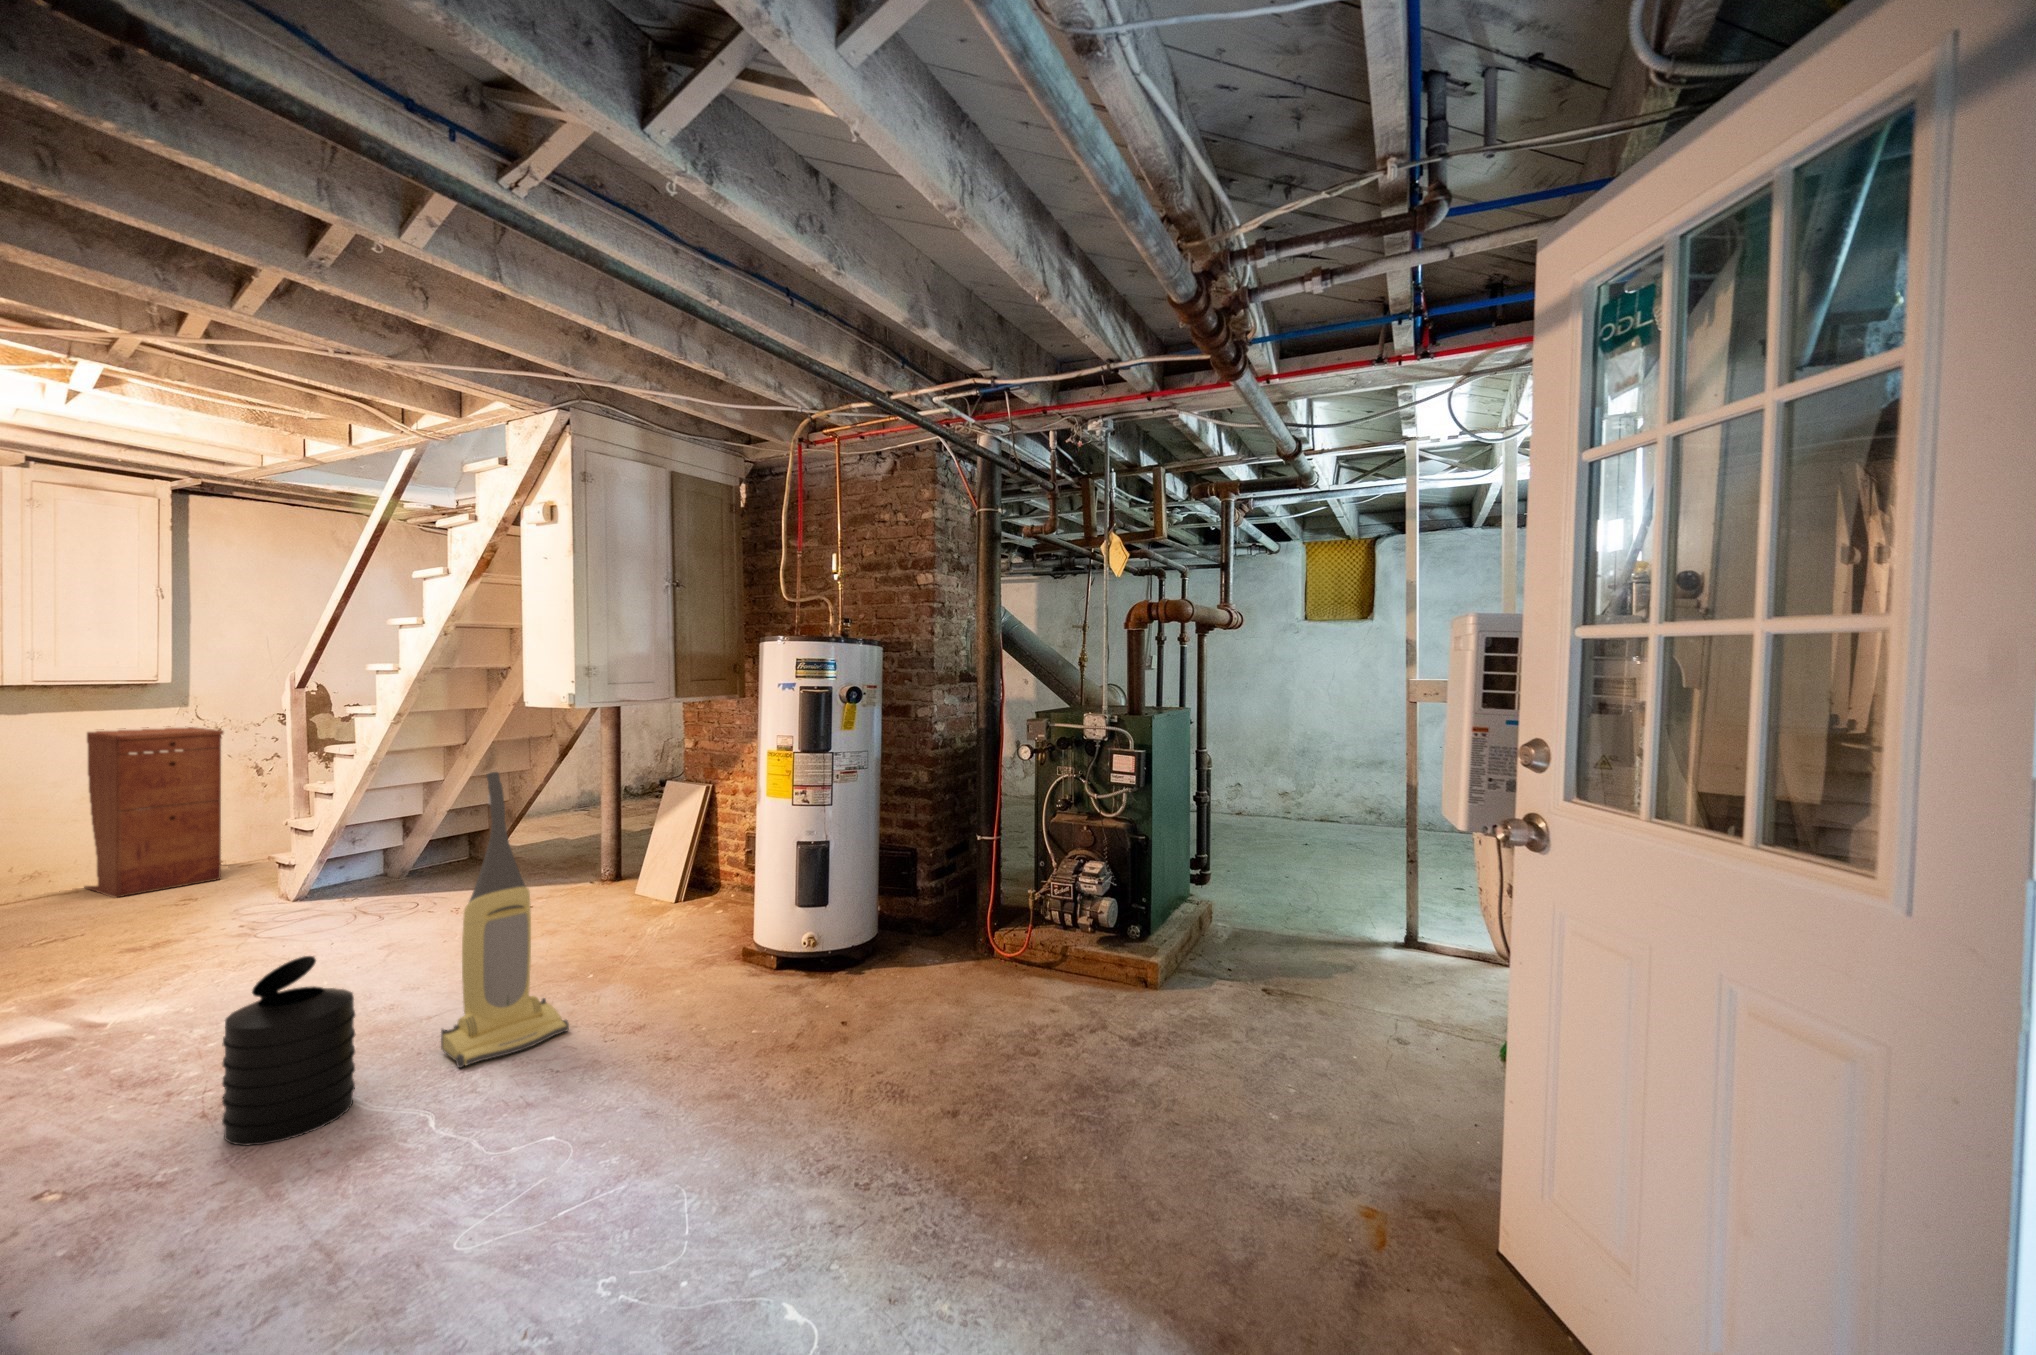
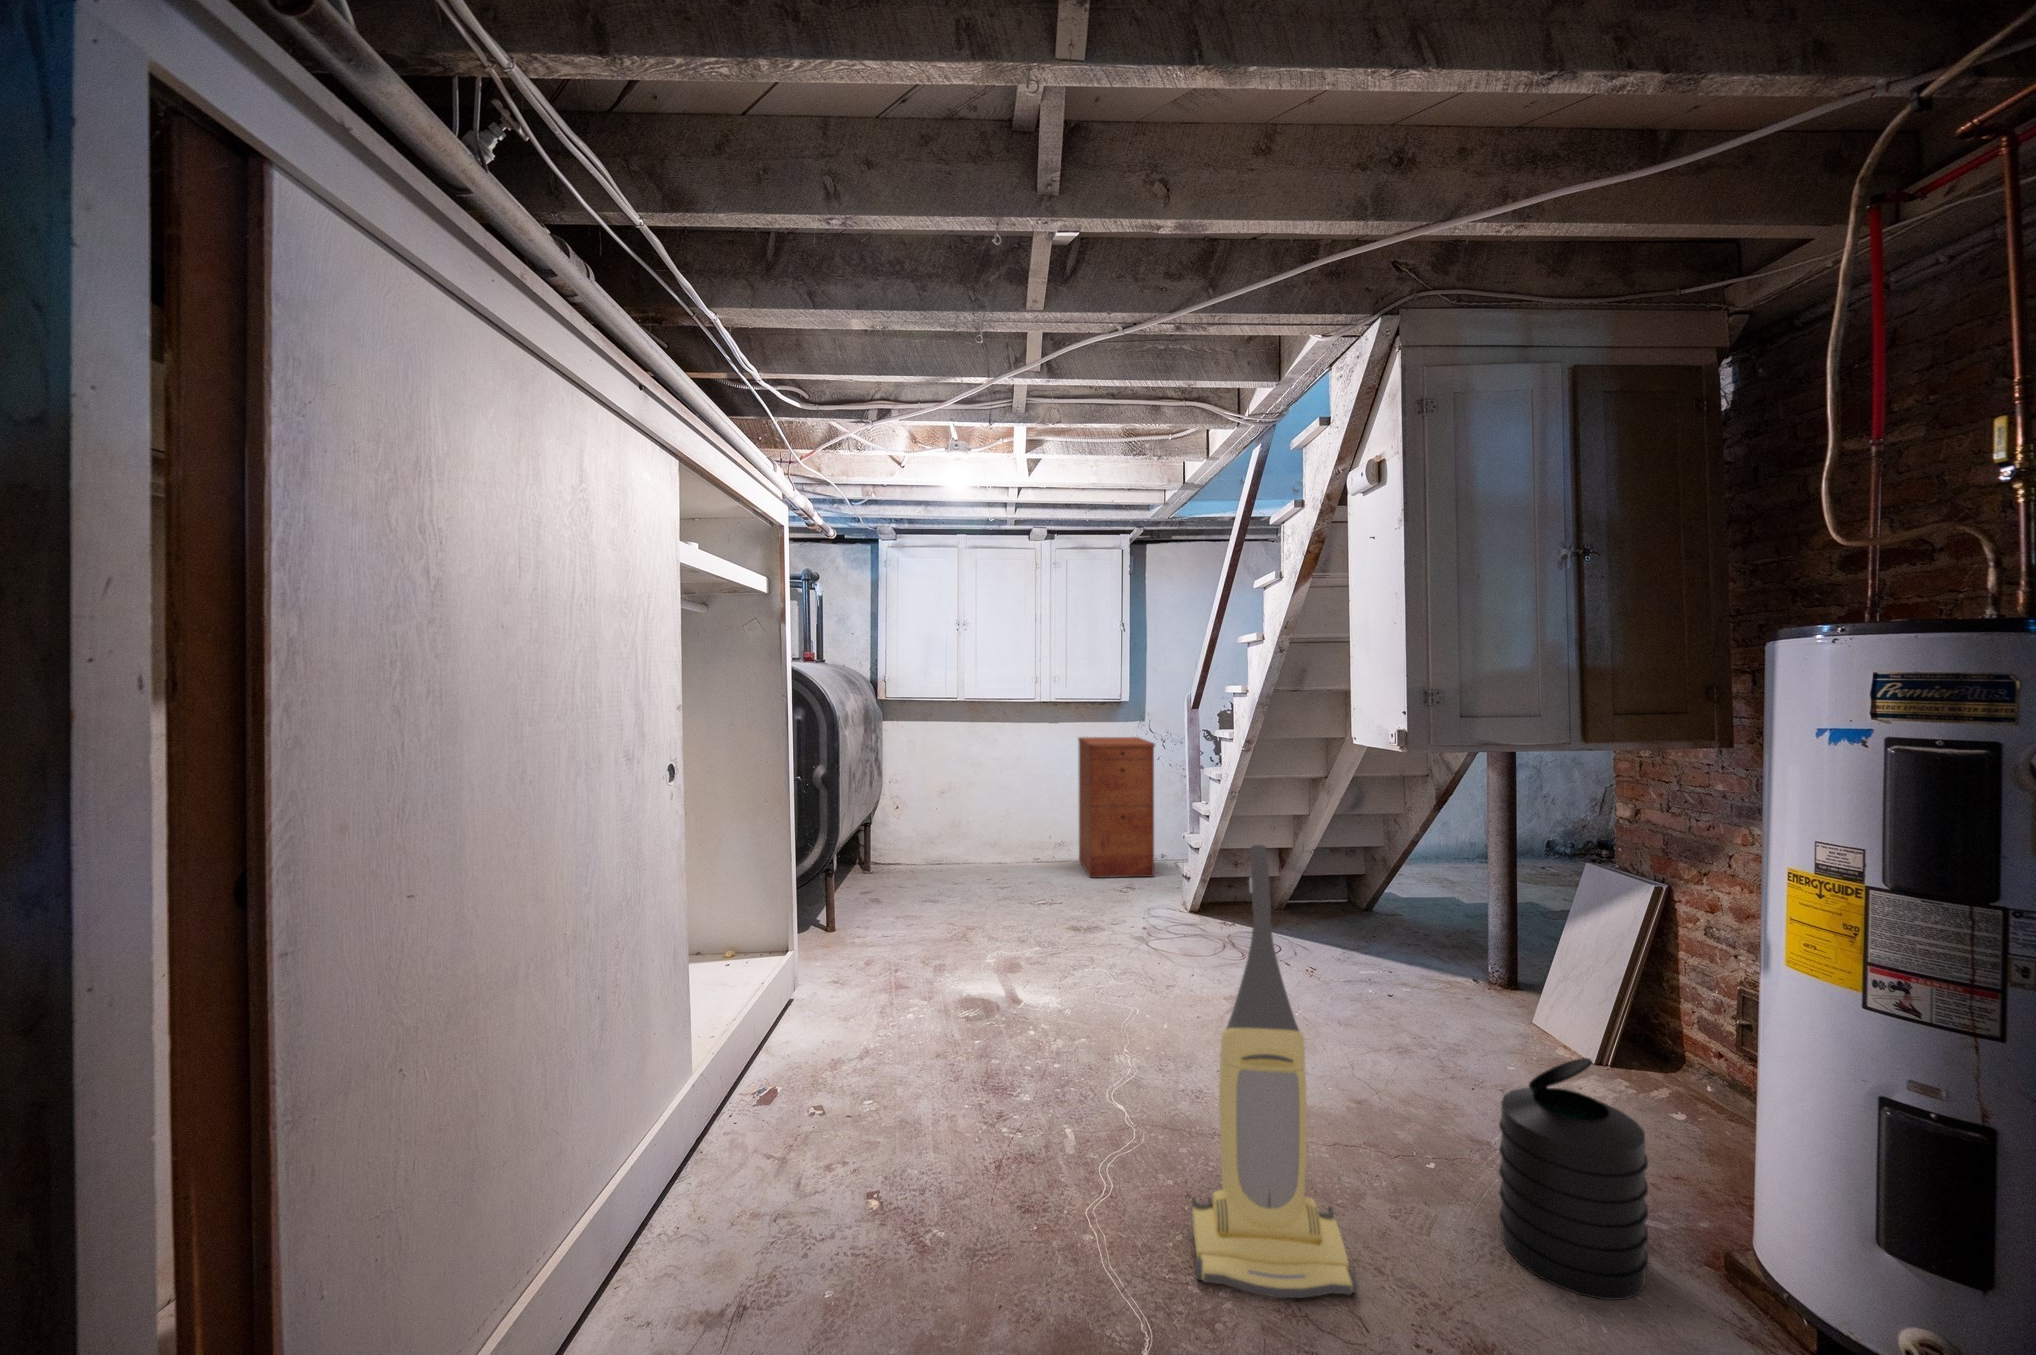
trash can: present [222,956,355,1146] -> present [1499,1058,1648,1300]

